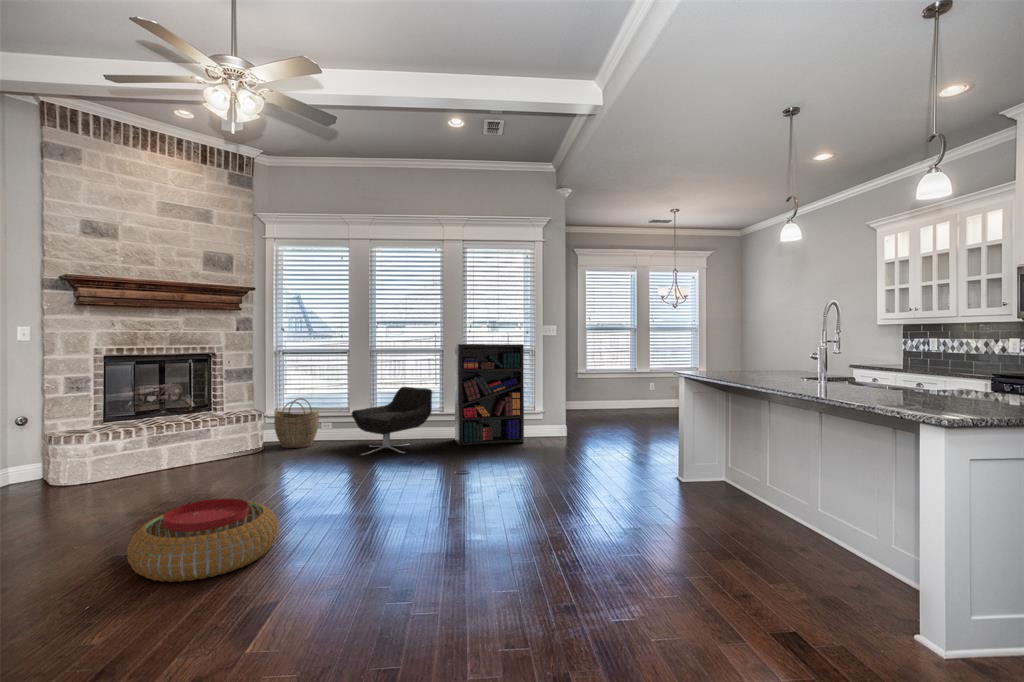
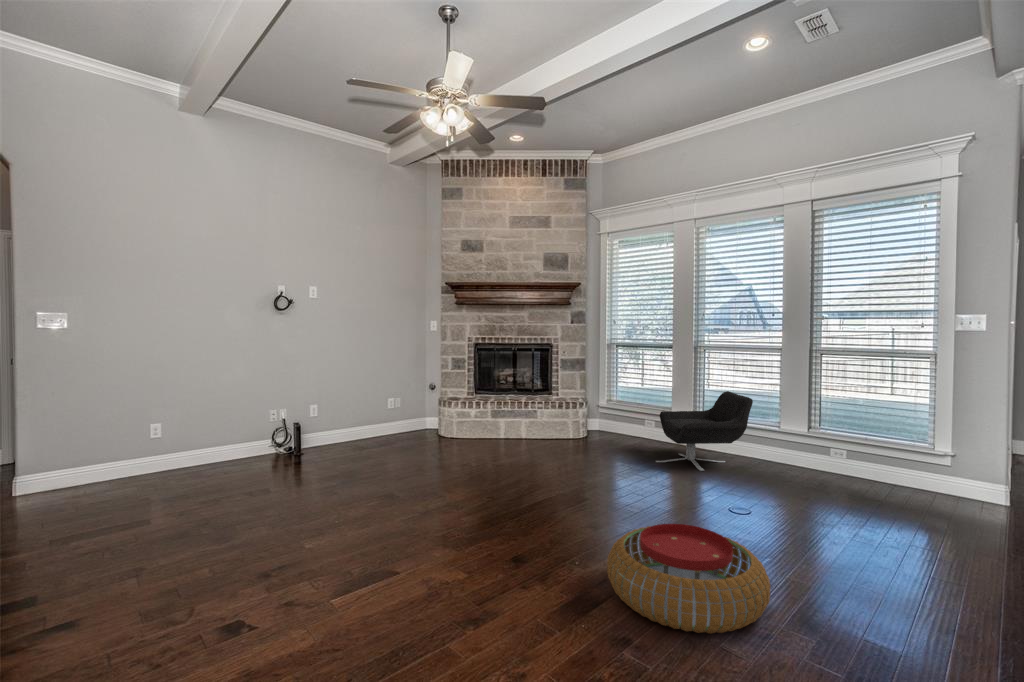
bookshelf: present [455,343,524,446] -> none [784,342,902,497]
woven basket: present [274,398,319,448] -> none [596,392,639,442]
pouf: present [127,499,278,582] -> present [607,524,771,634]

